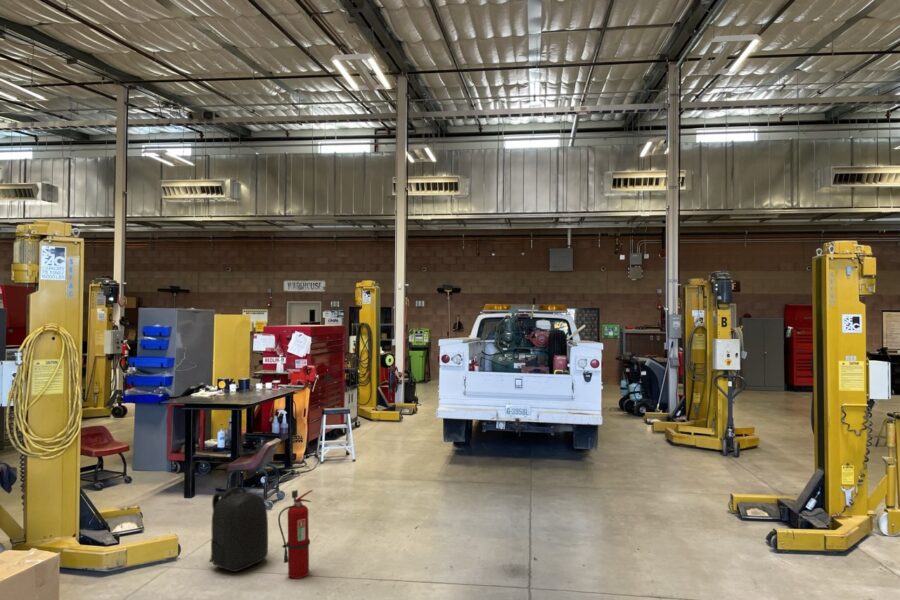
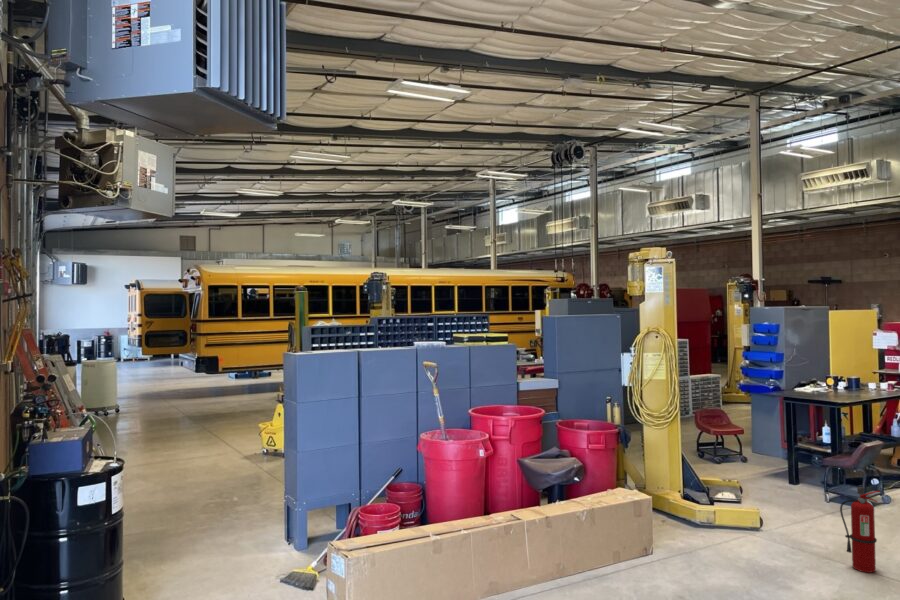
backpack: present [210,487,268,571] -> none [783,472,839,547]

